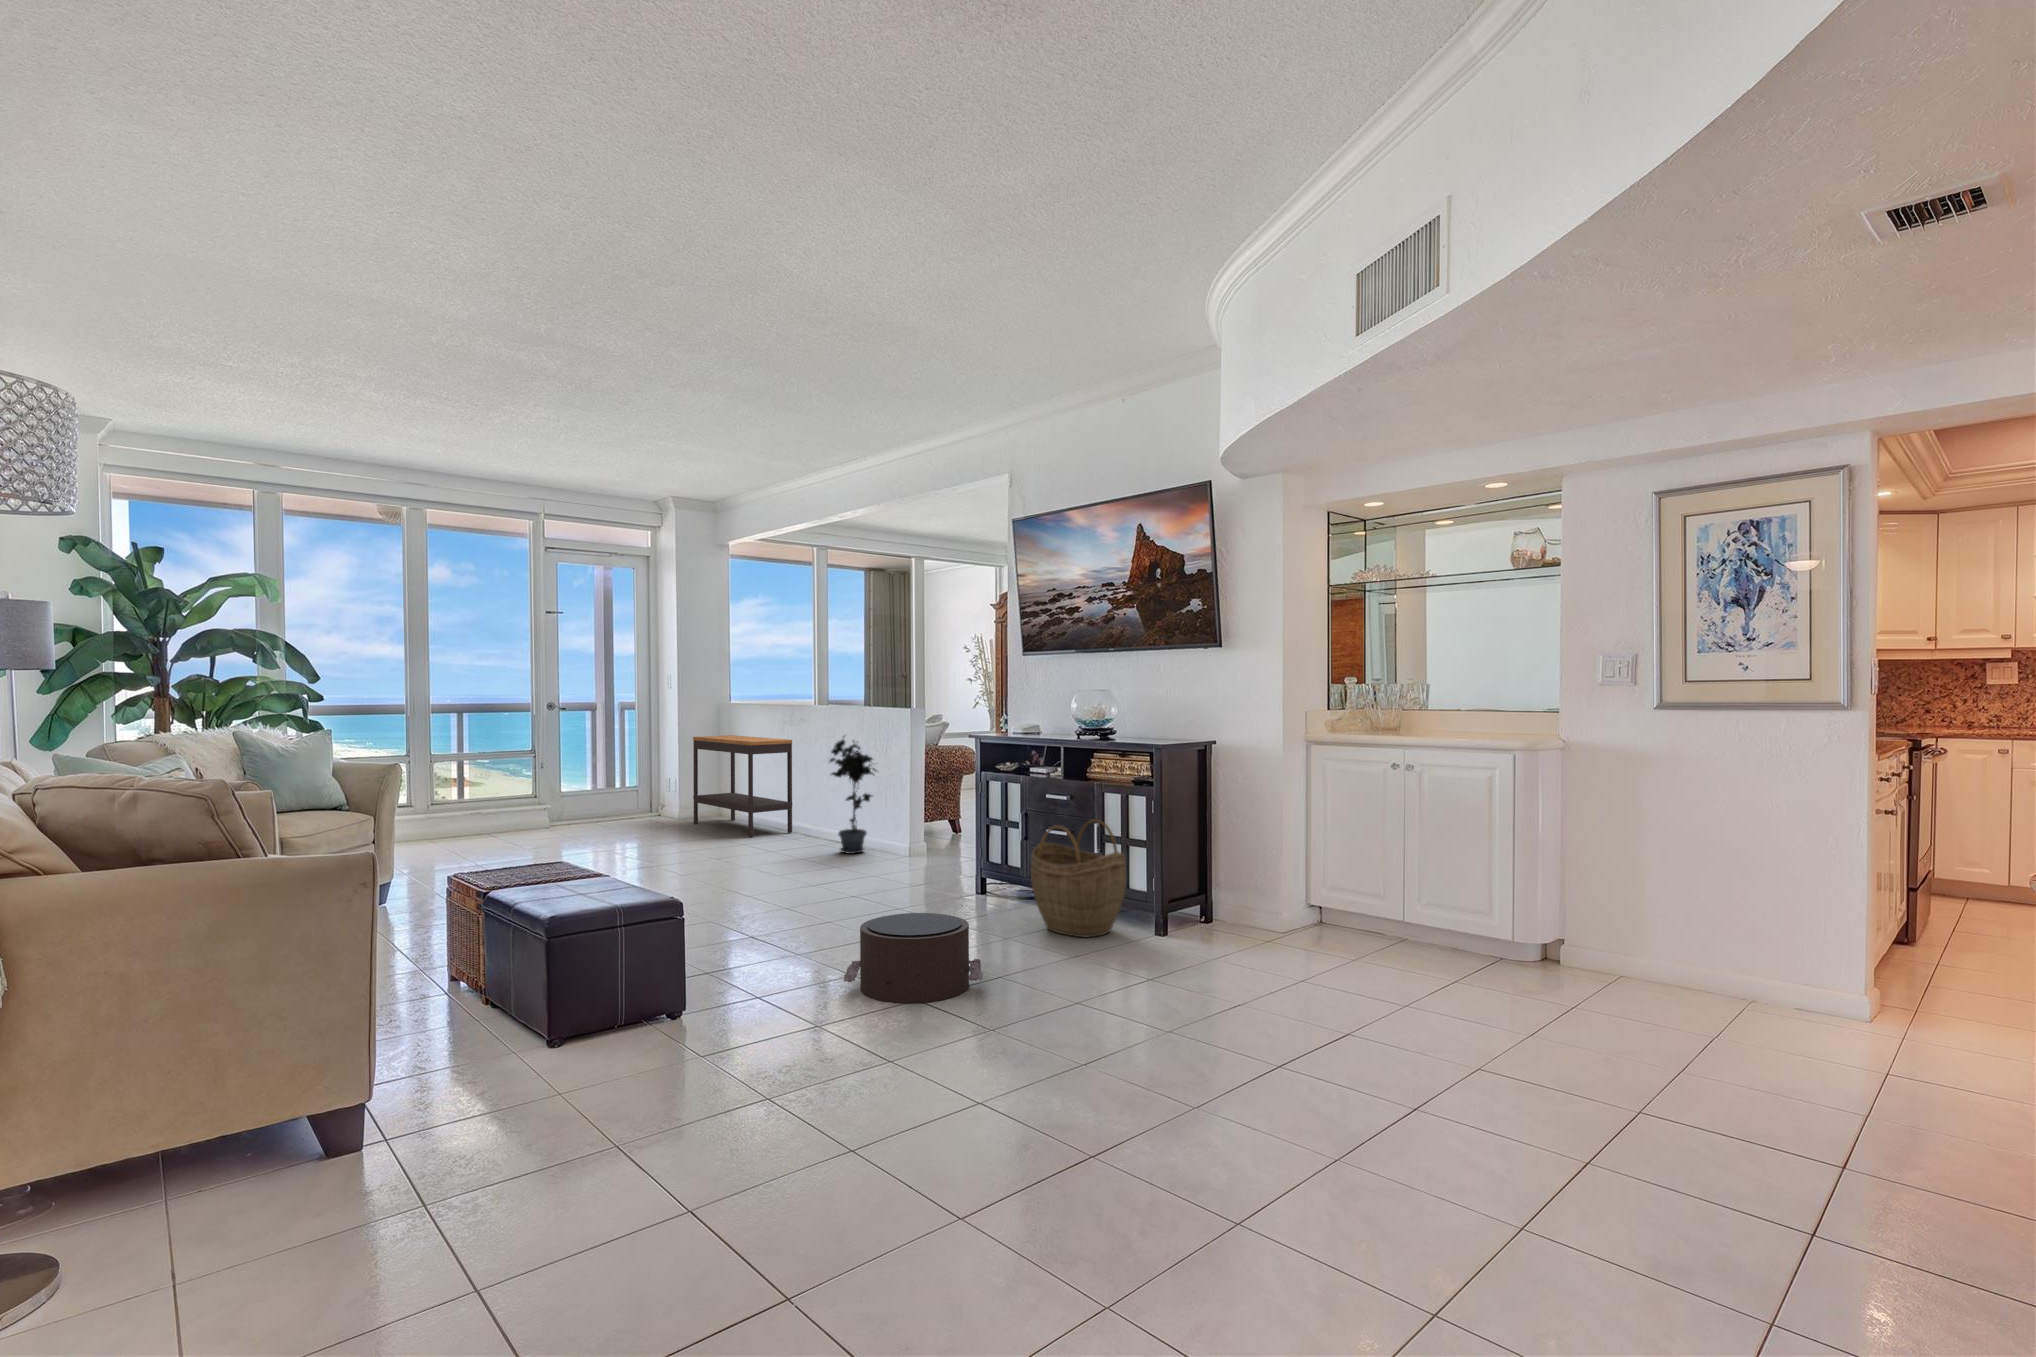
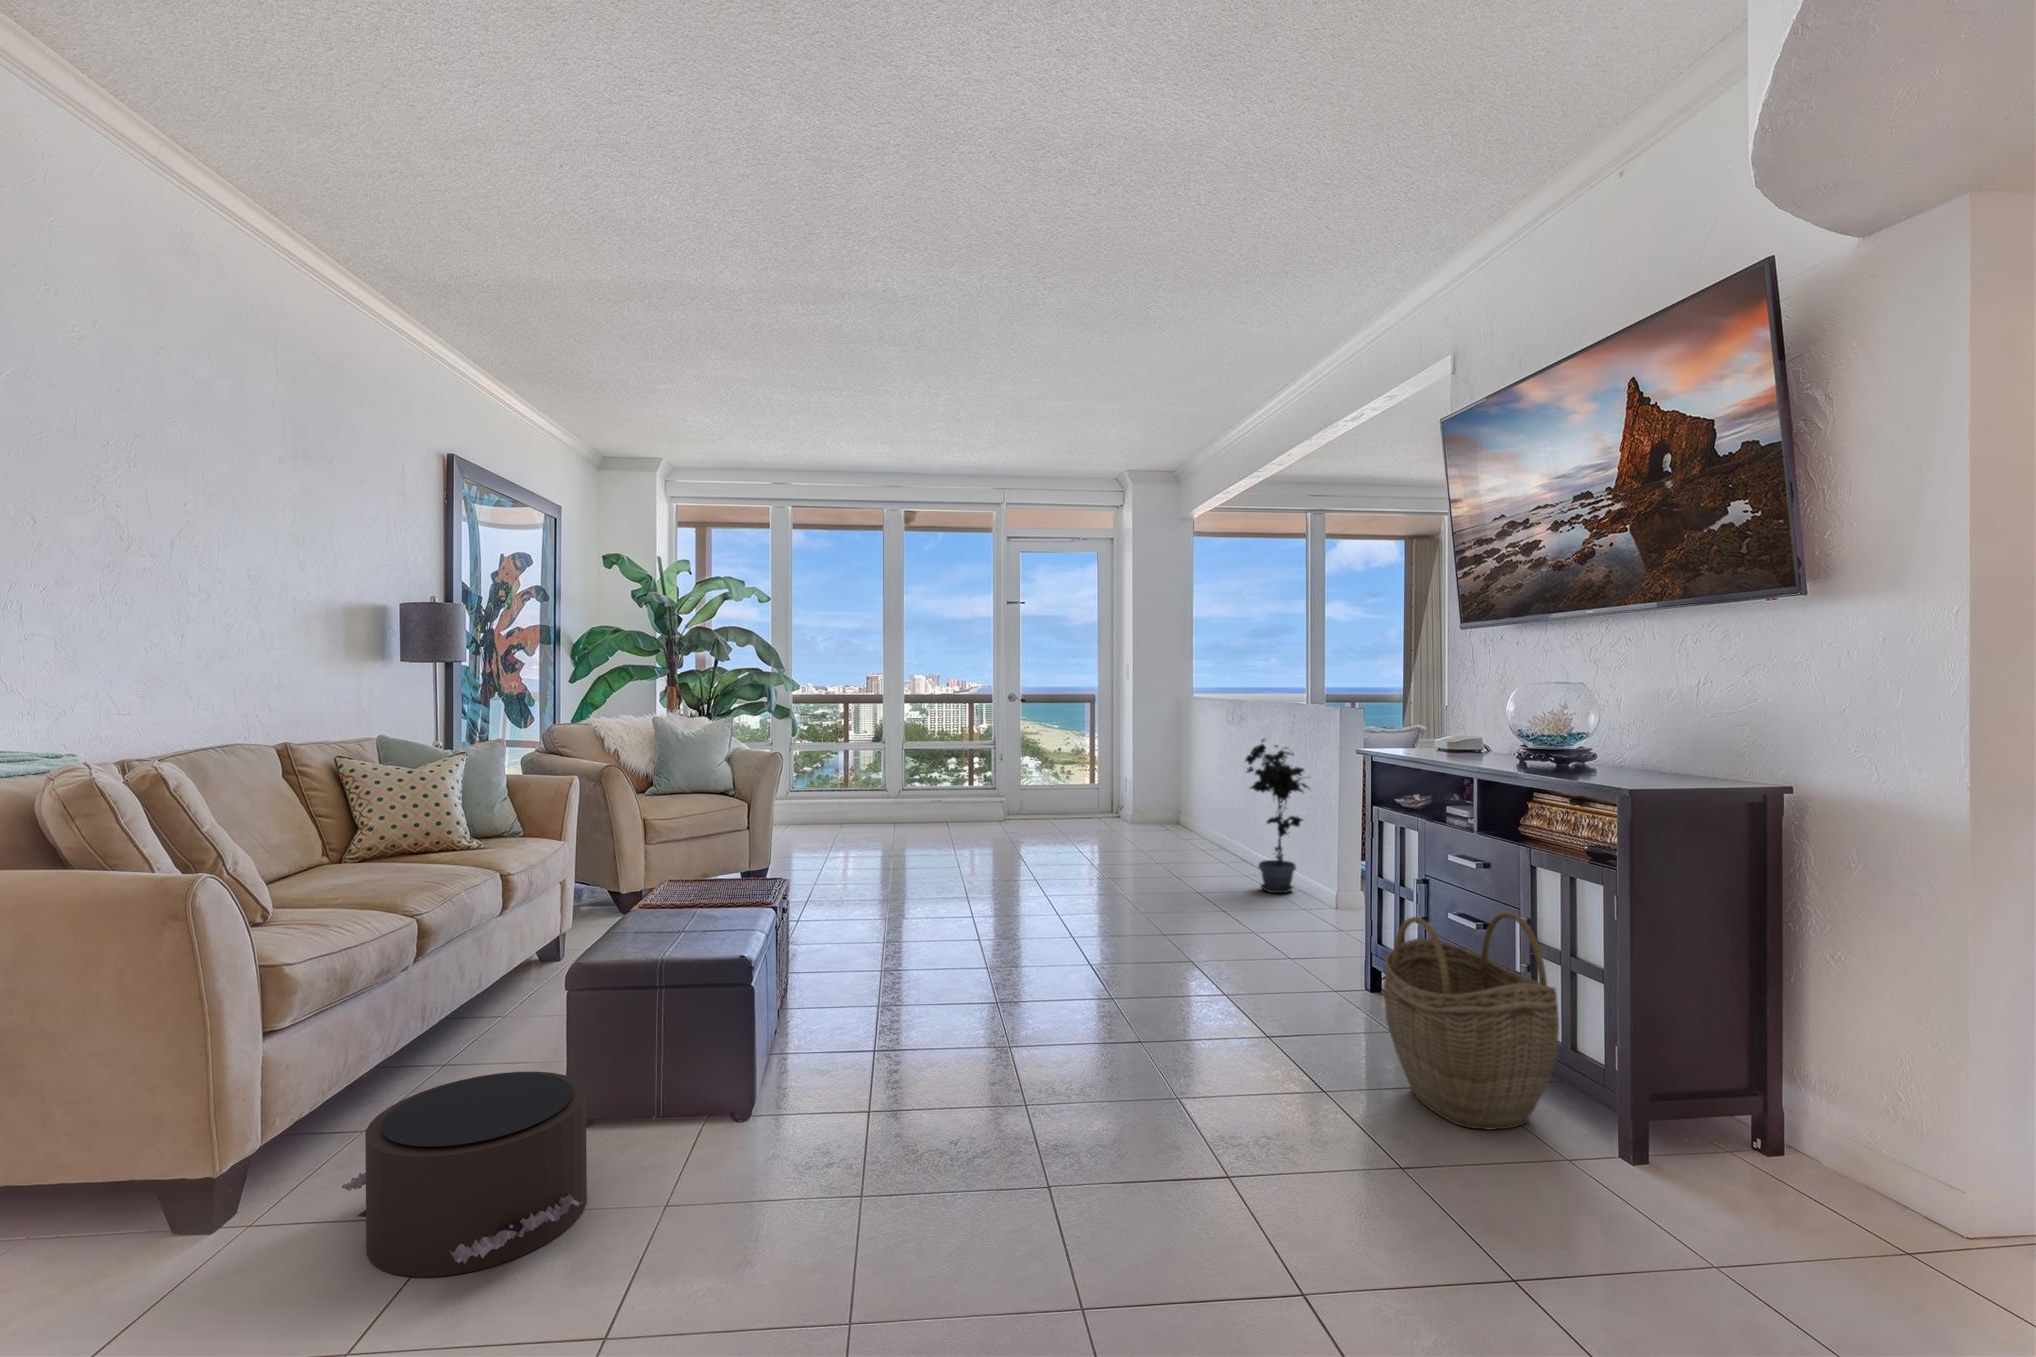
console table: present [693,735,792,837] -> none [1149,731,1240,854]
pouf: present [844,913,983,1003] -> present [342,1071,587,1277]

